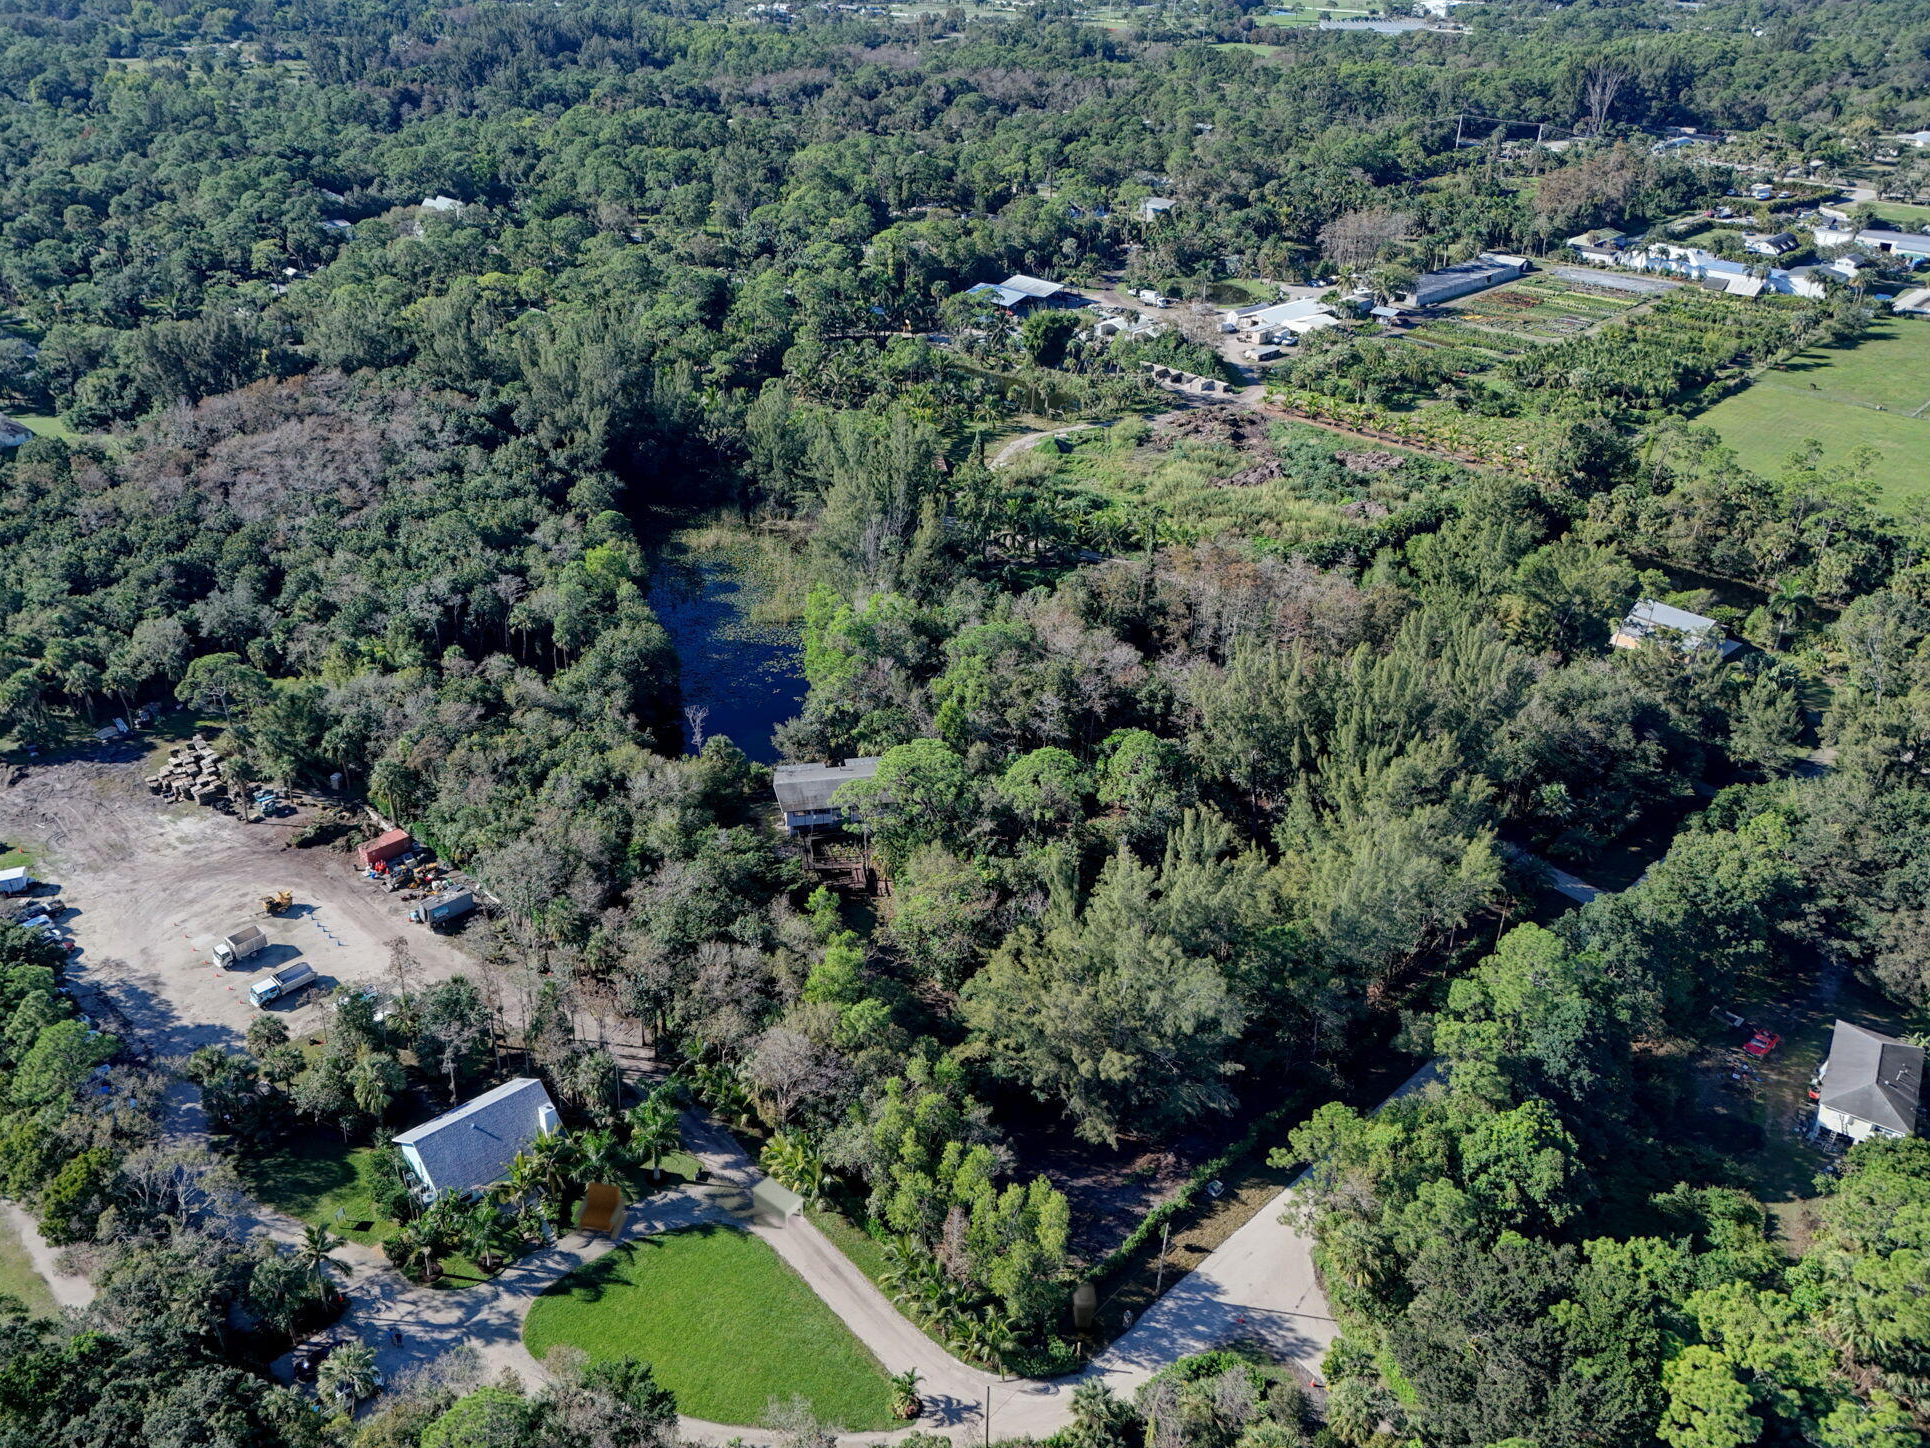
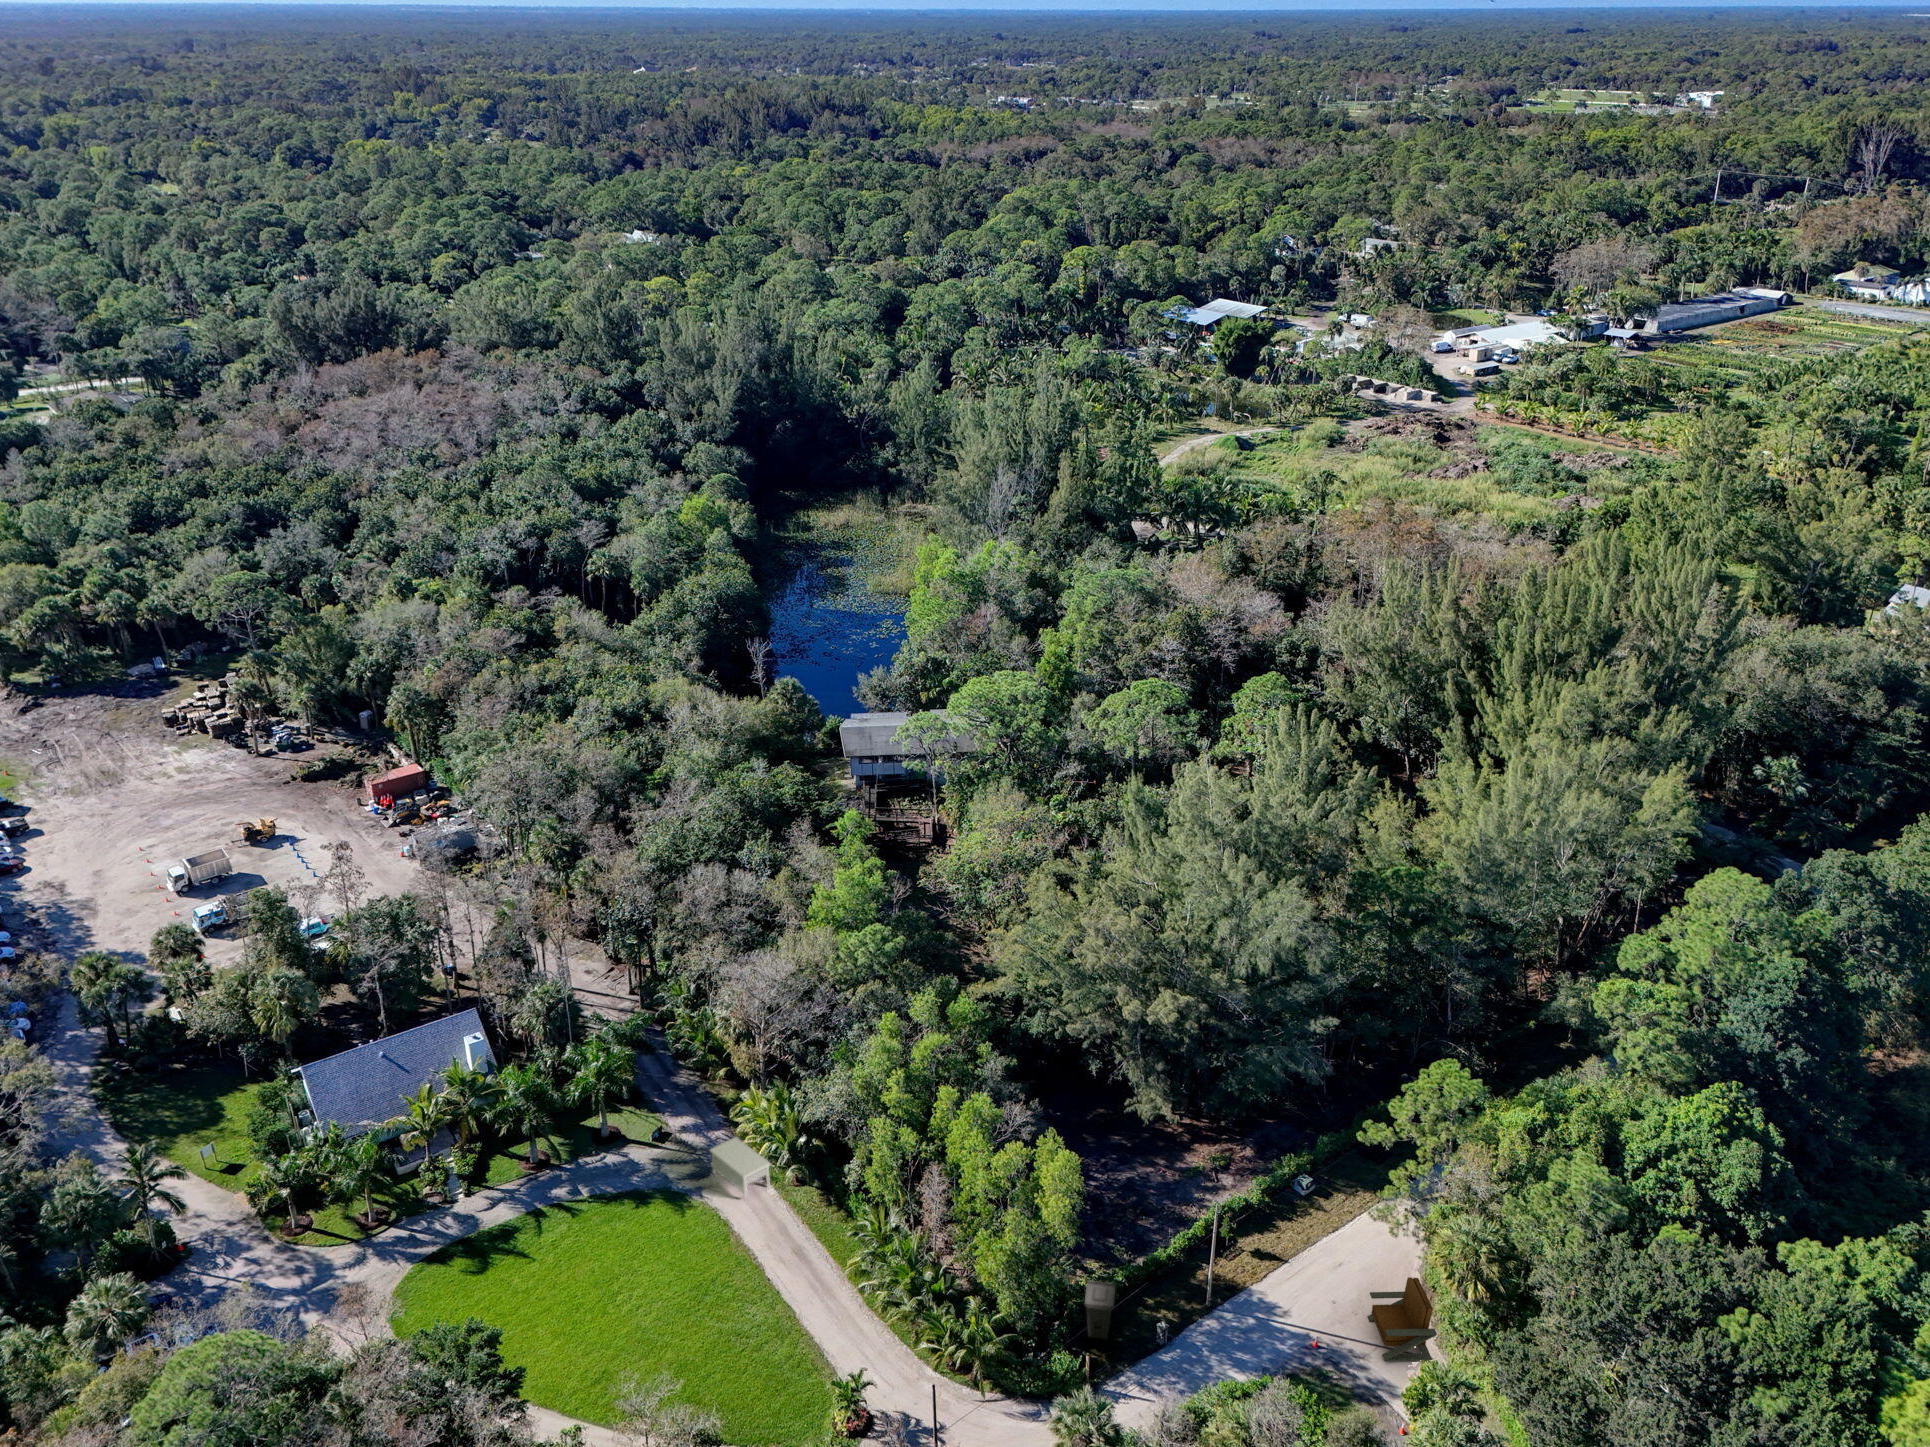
lounge chair: present [574,1182,627,1240] -> present [1367,1277,1437,1361]

